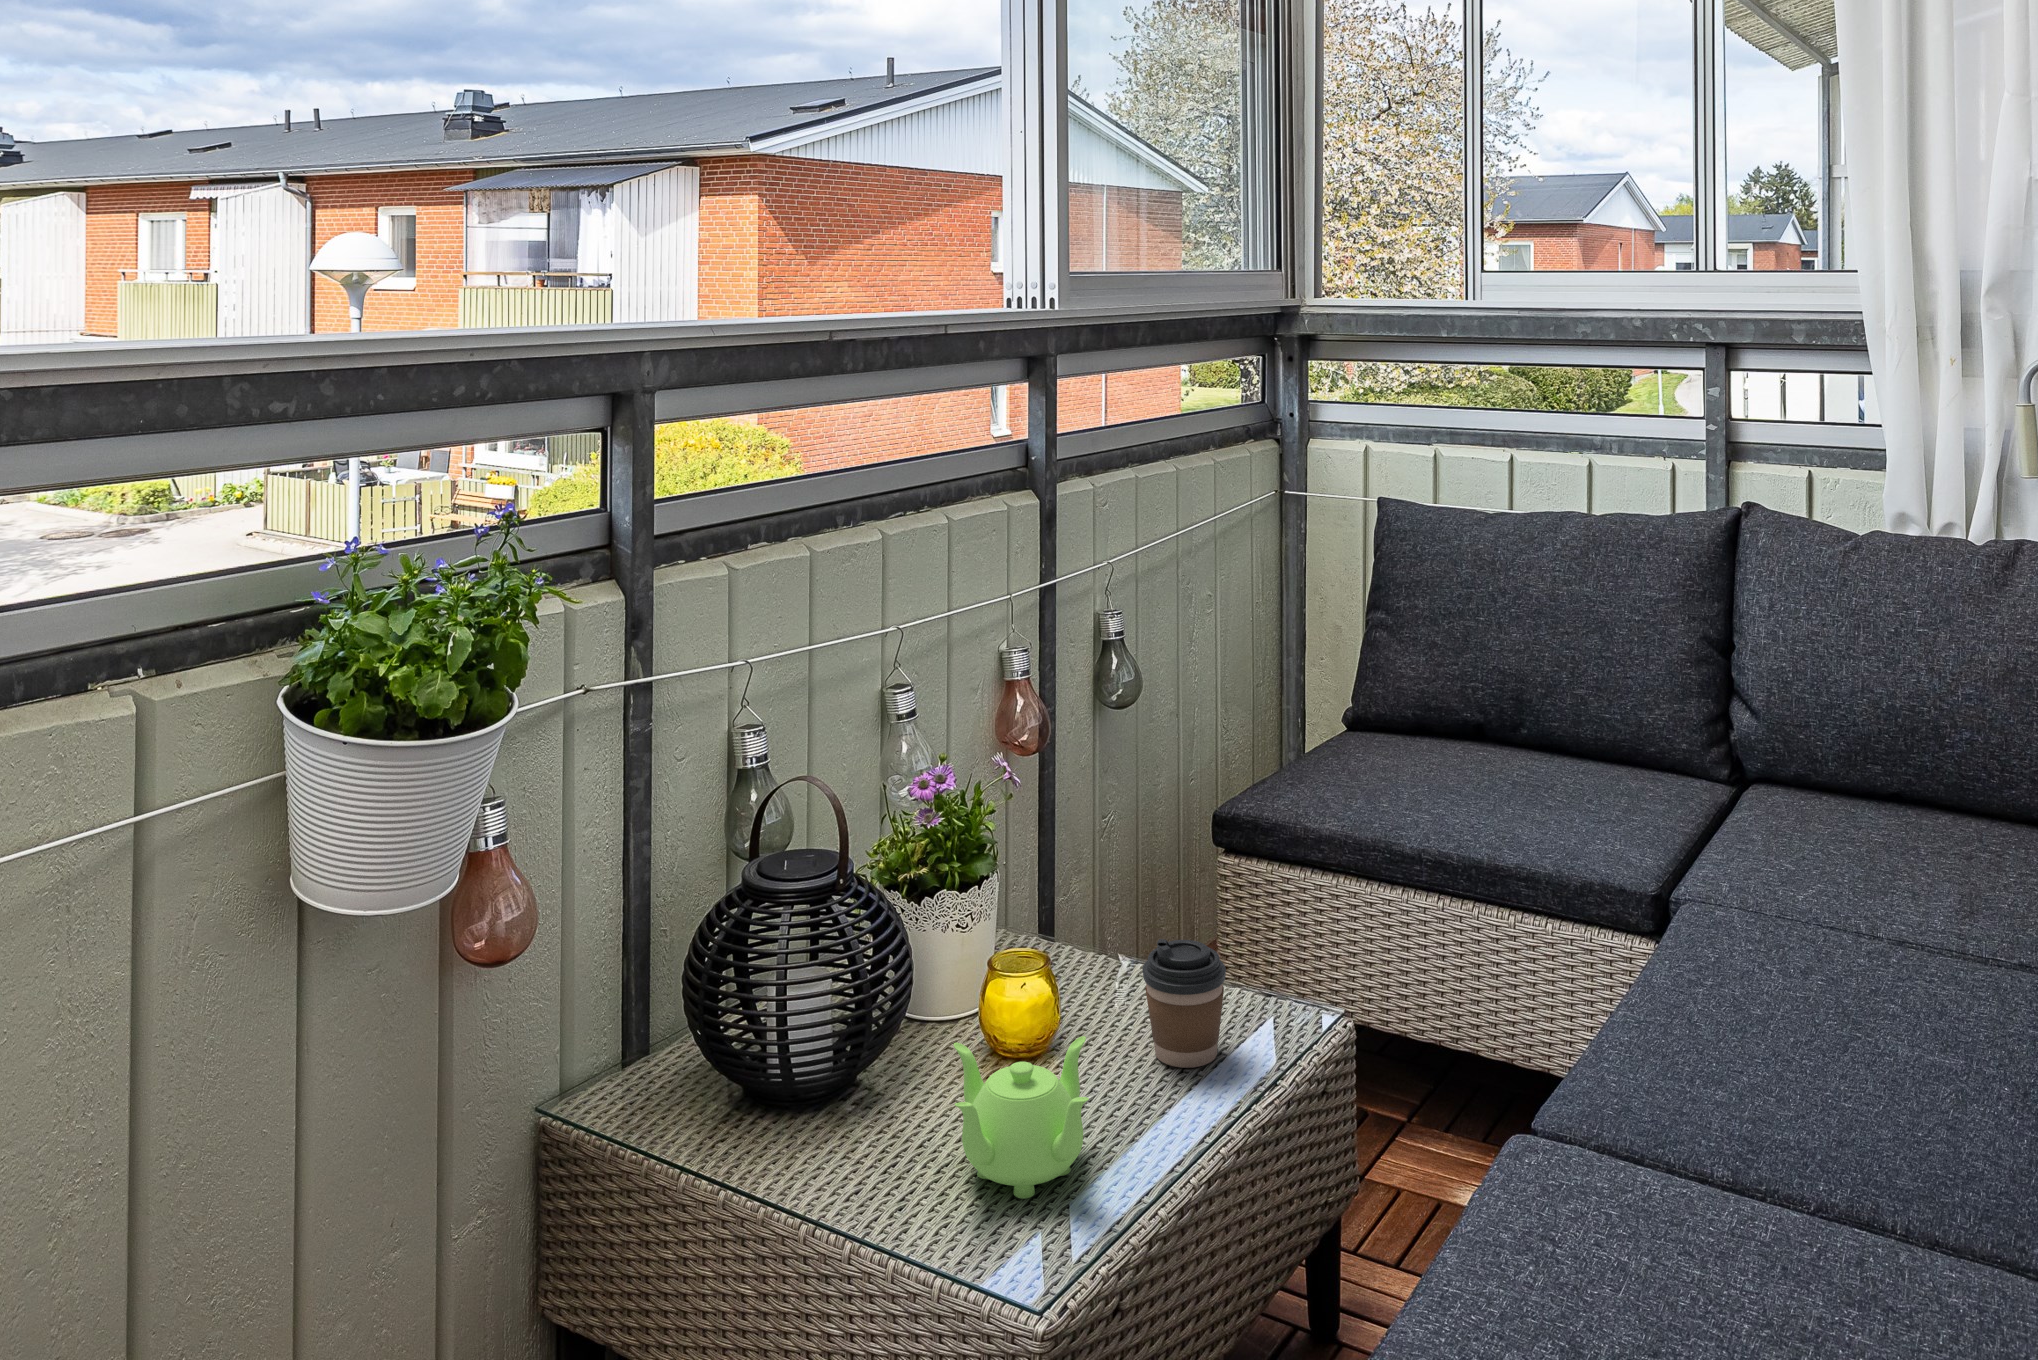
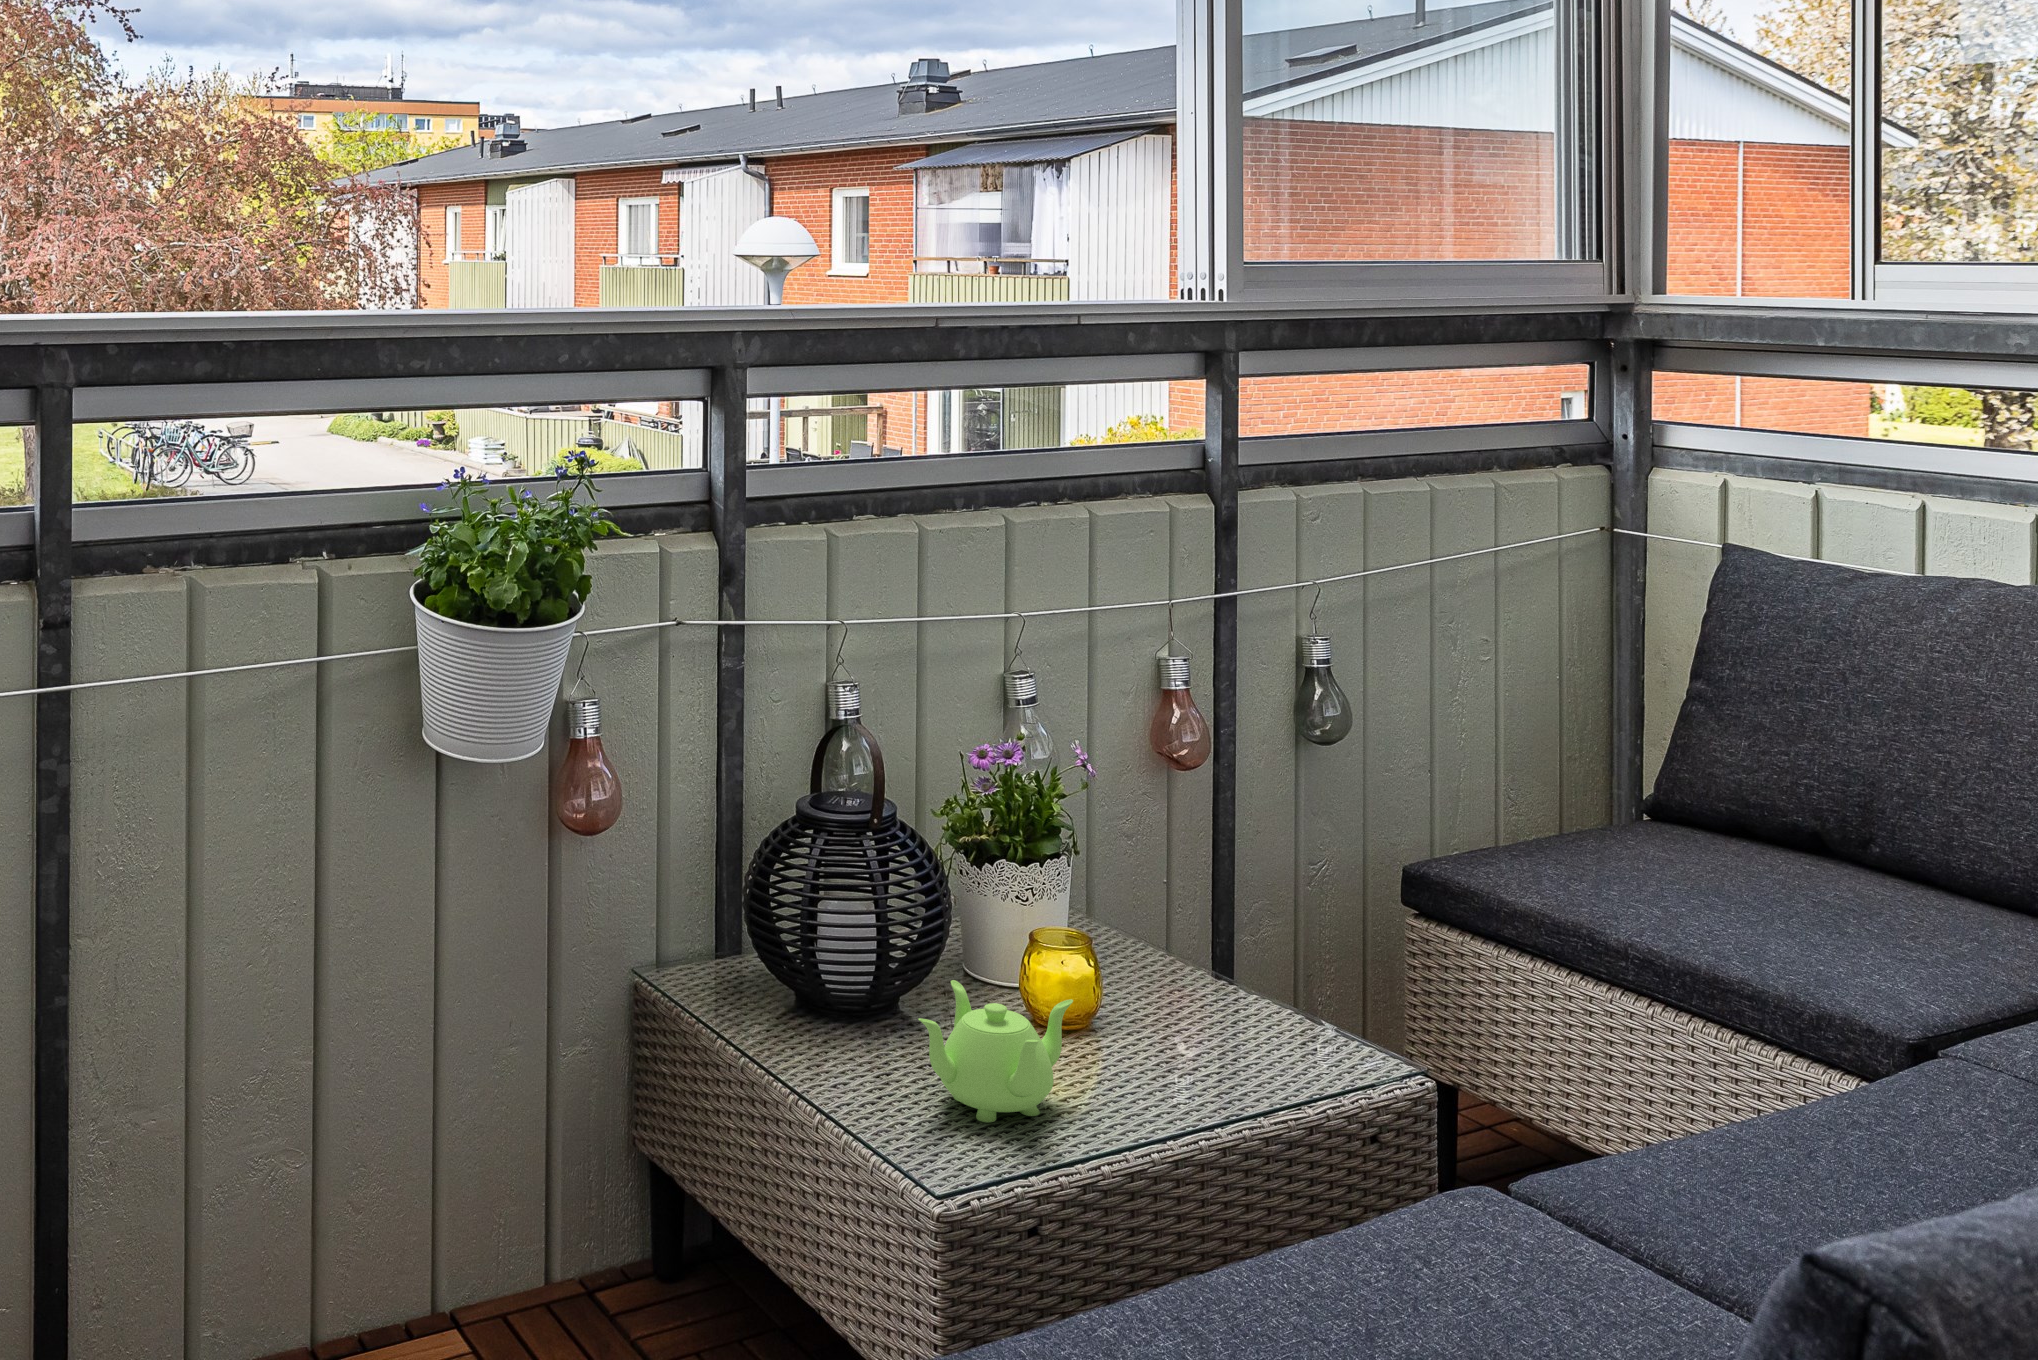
coffee cup: present [1143,939,1226,1068] -> none [1172,940,1261,1071]

